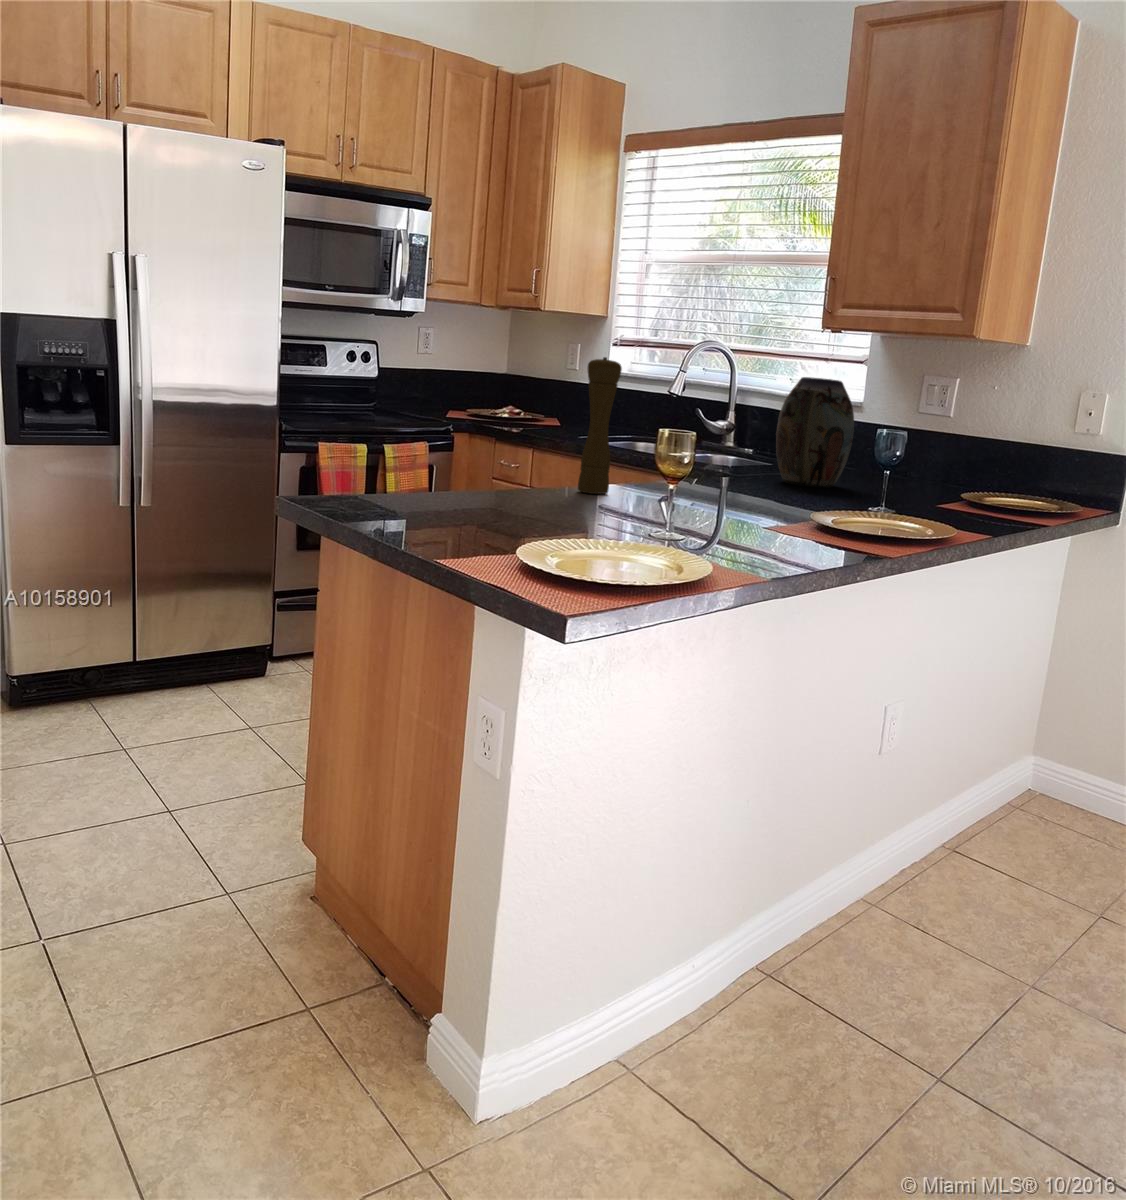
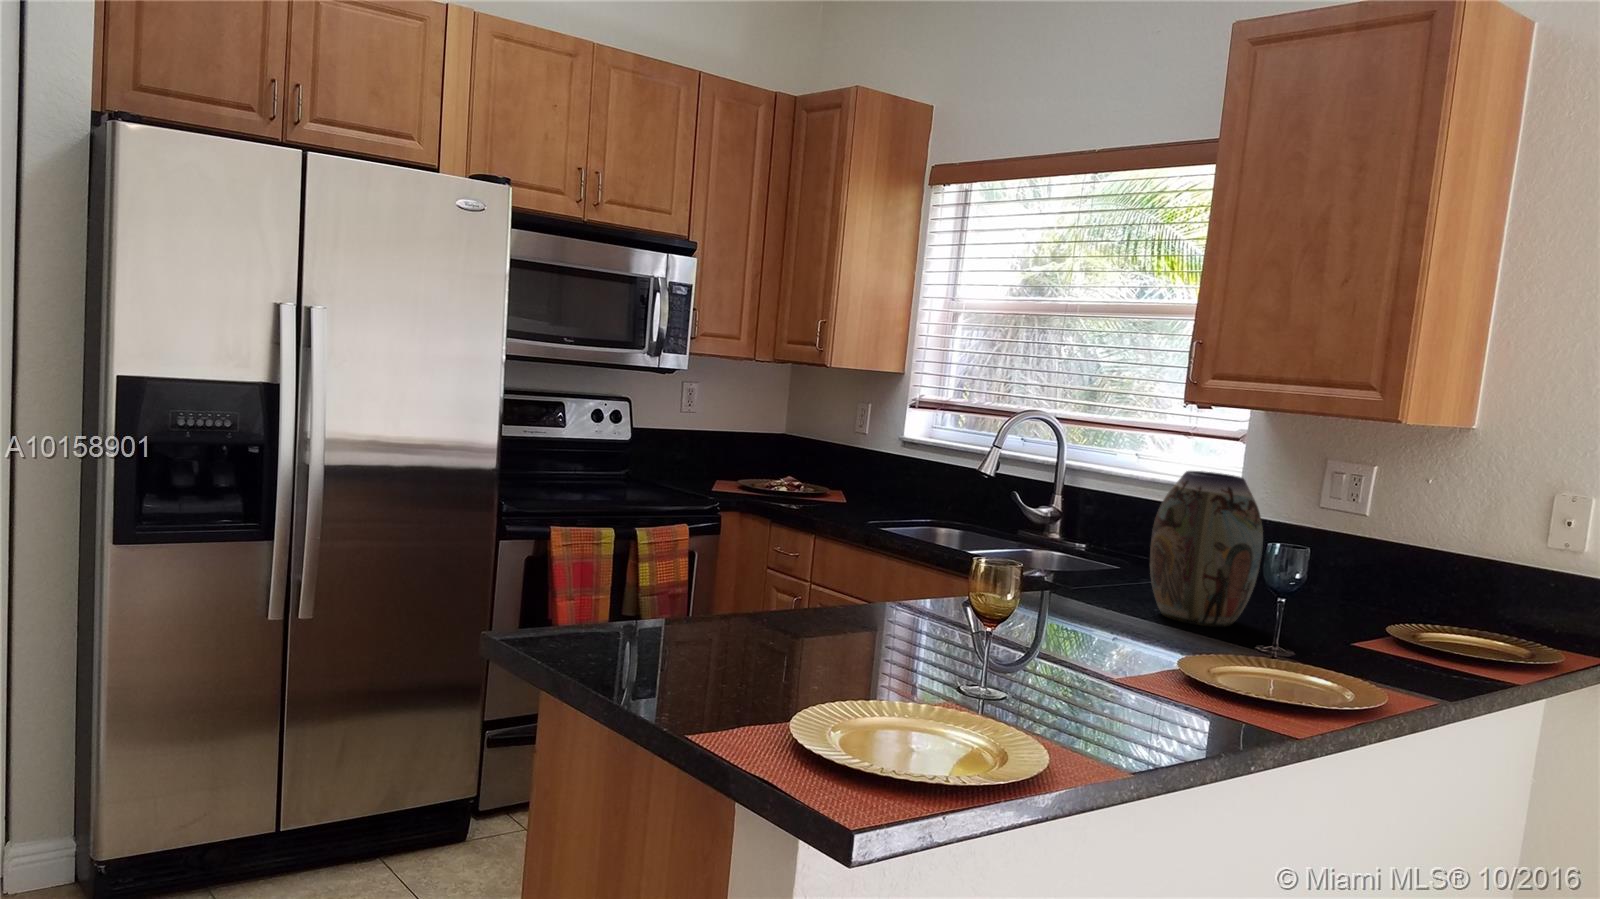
pepper mill: present [578,357,622,494] -> none [881,459,951,670]

